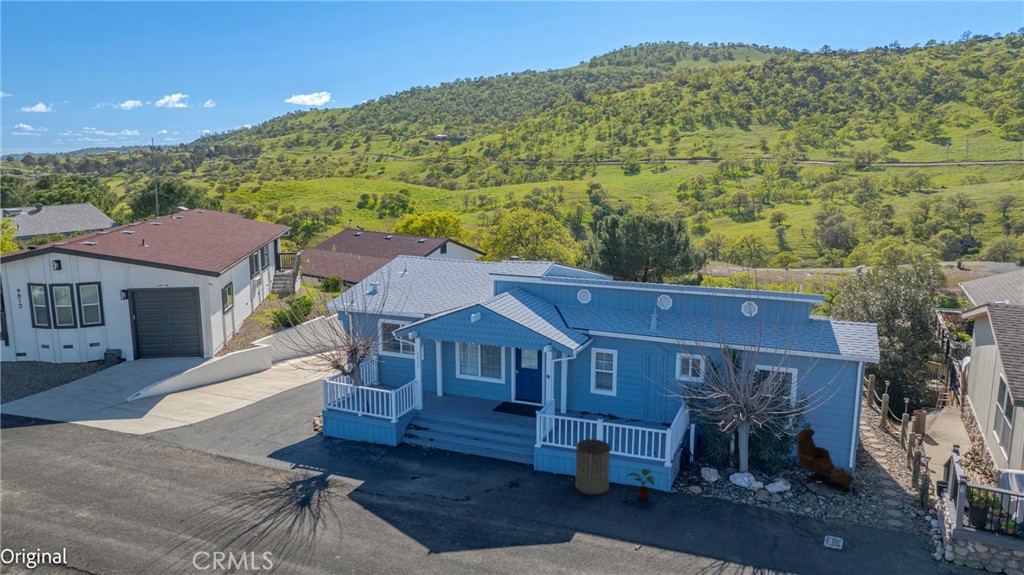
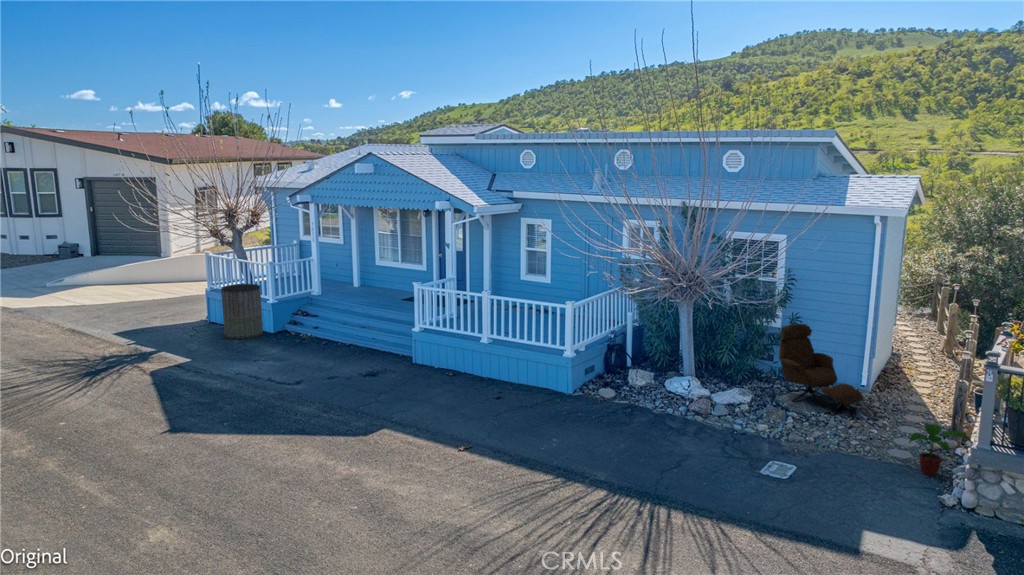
trash can: present [575,439,610,495] -> present [221,284,263,339]
potted plant: present [628,469,654,499] -> present [909,423,972,476]

